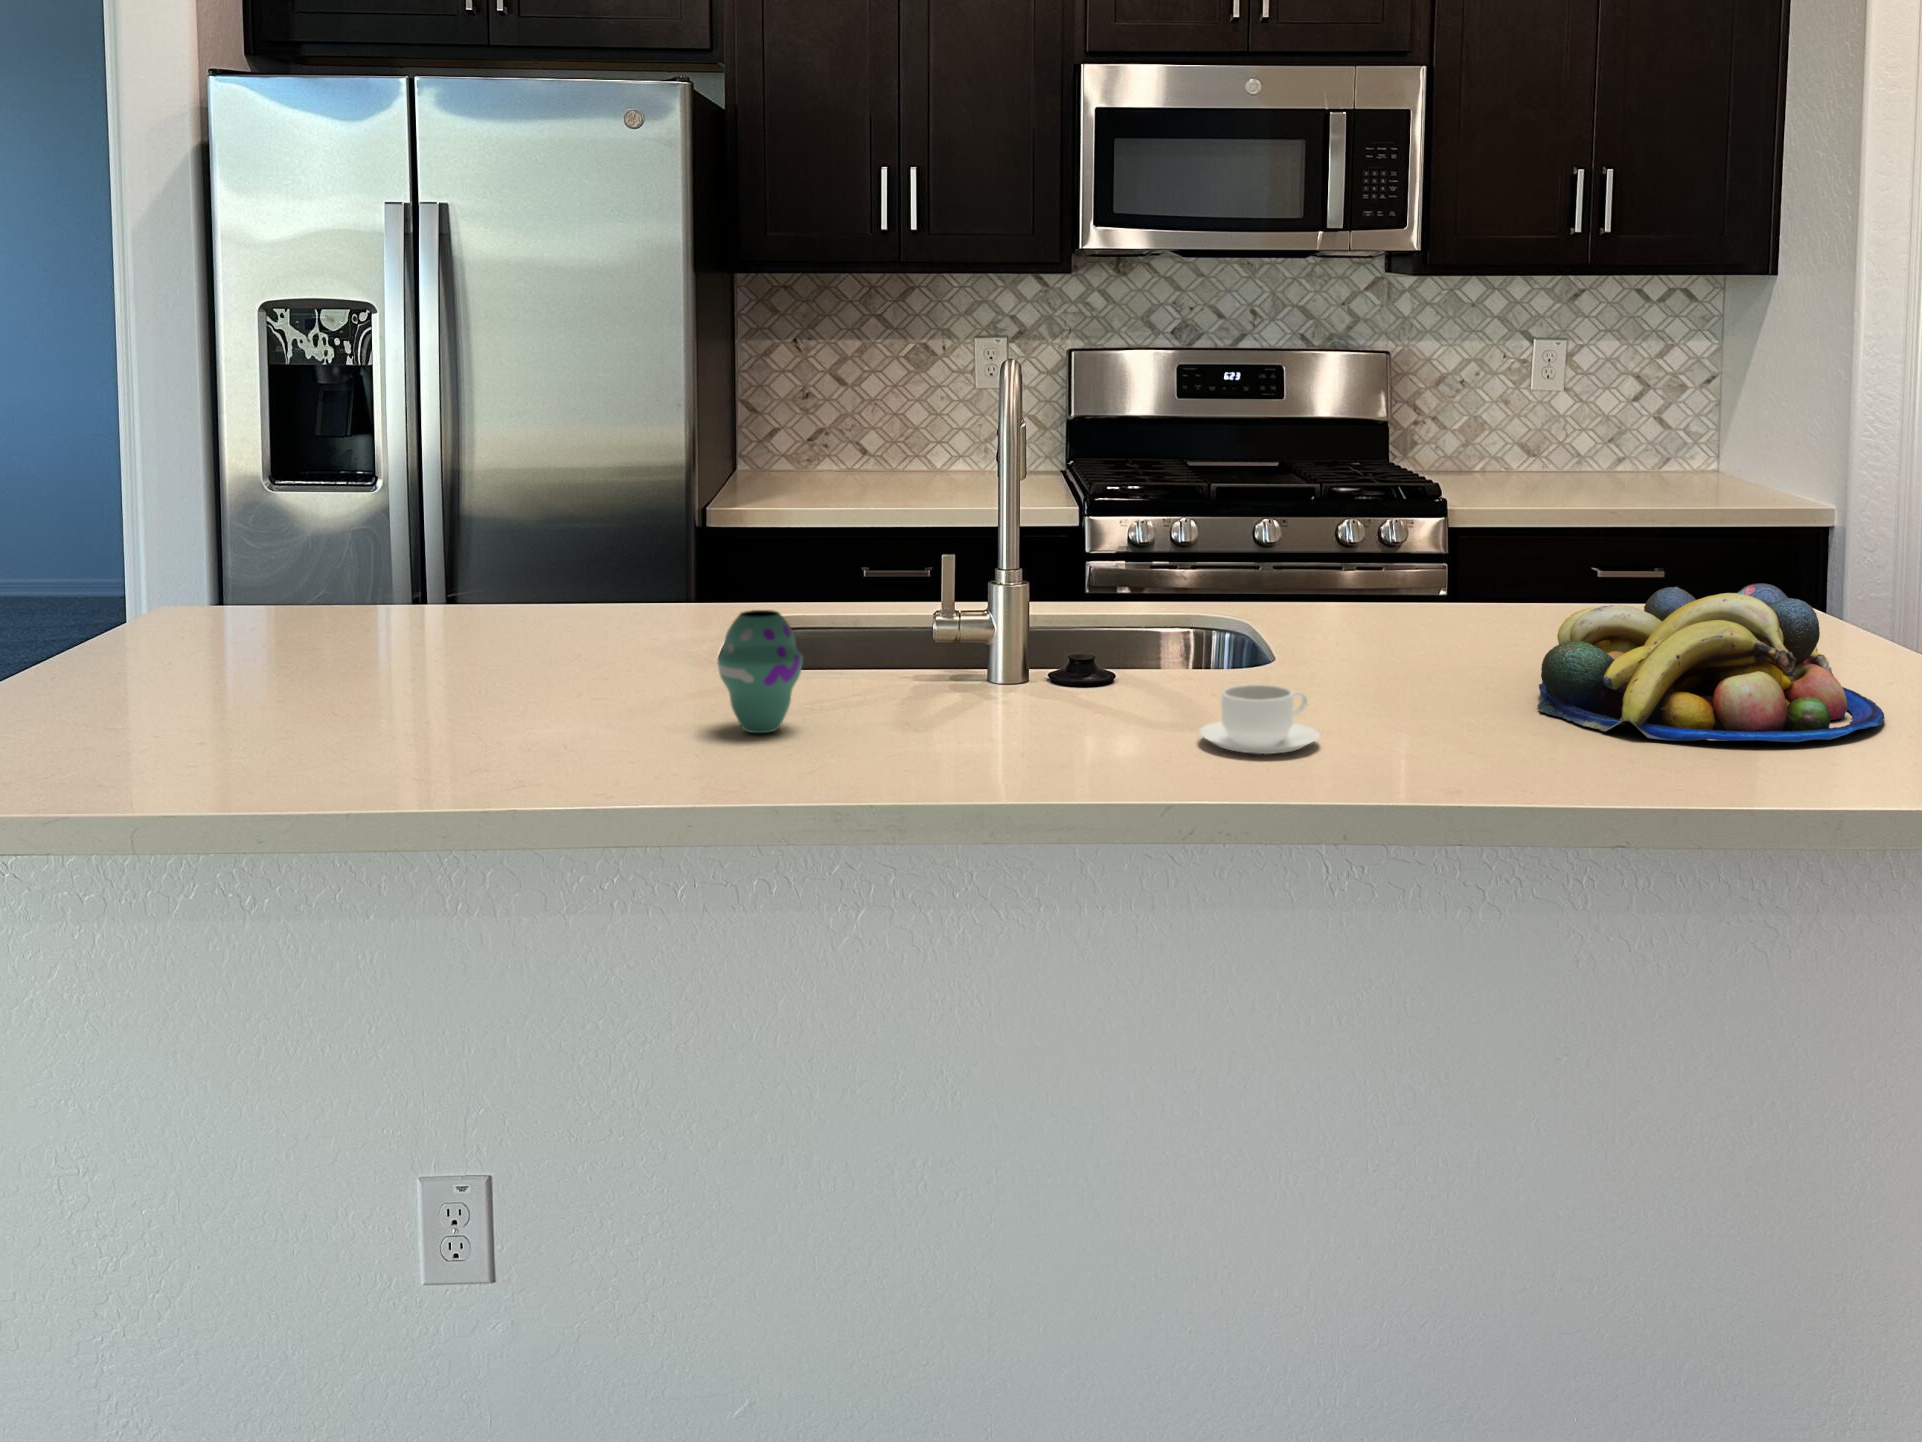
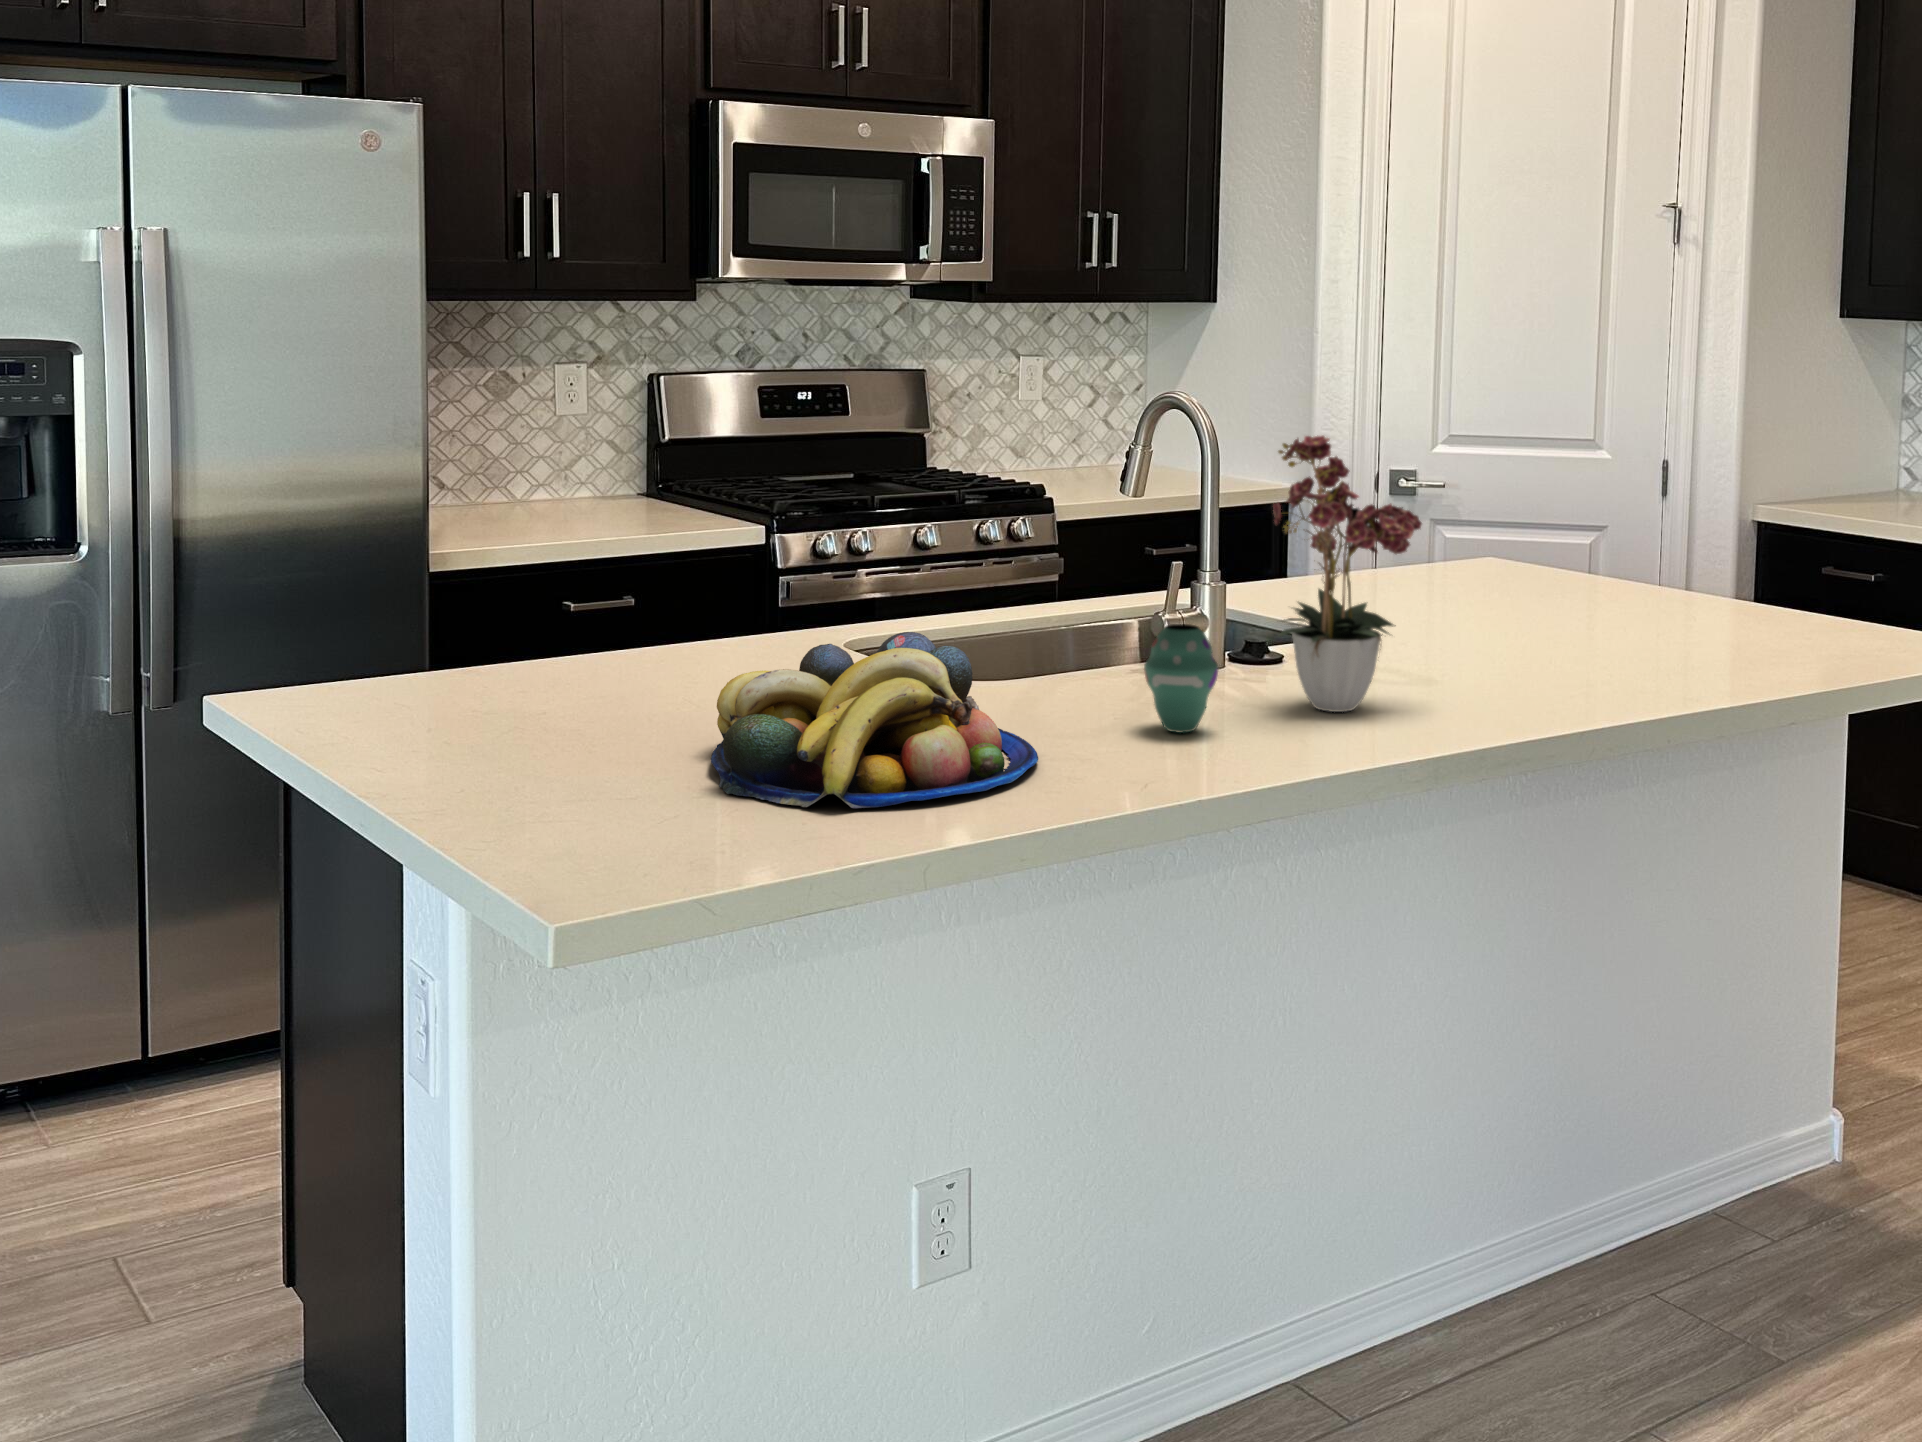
flower arrangement: none [874,386,1116,740] -> present [1273,436,1422,712]
fruit bowl: present [1537,583,1885,742] -> present [711,632,1038,808]
coffee cup: present [1199,684,1320,754] -> none [1462,642,1557,694]

